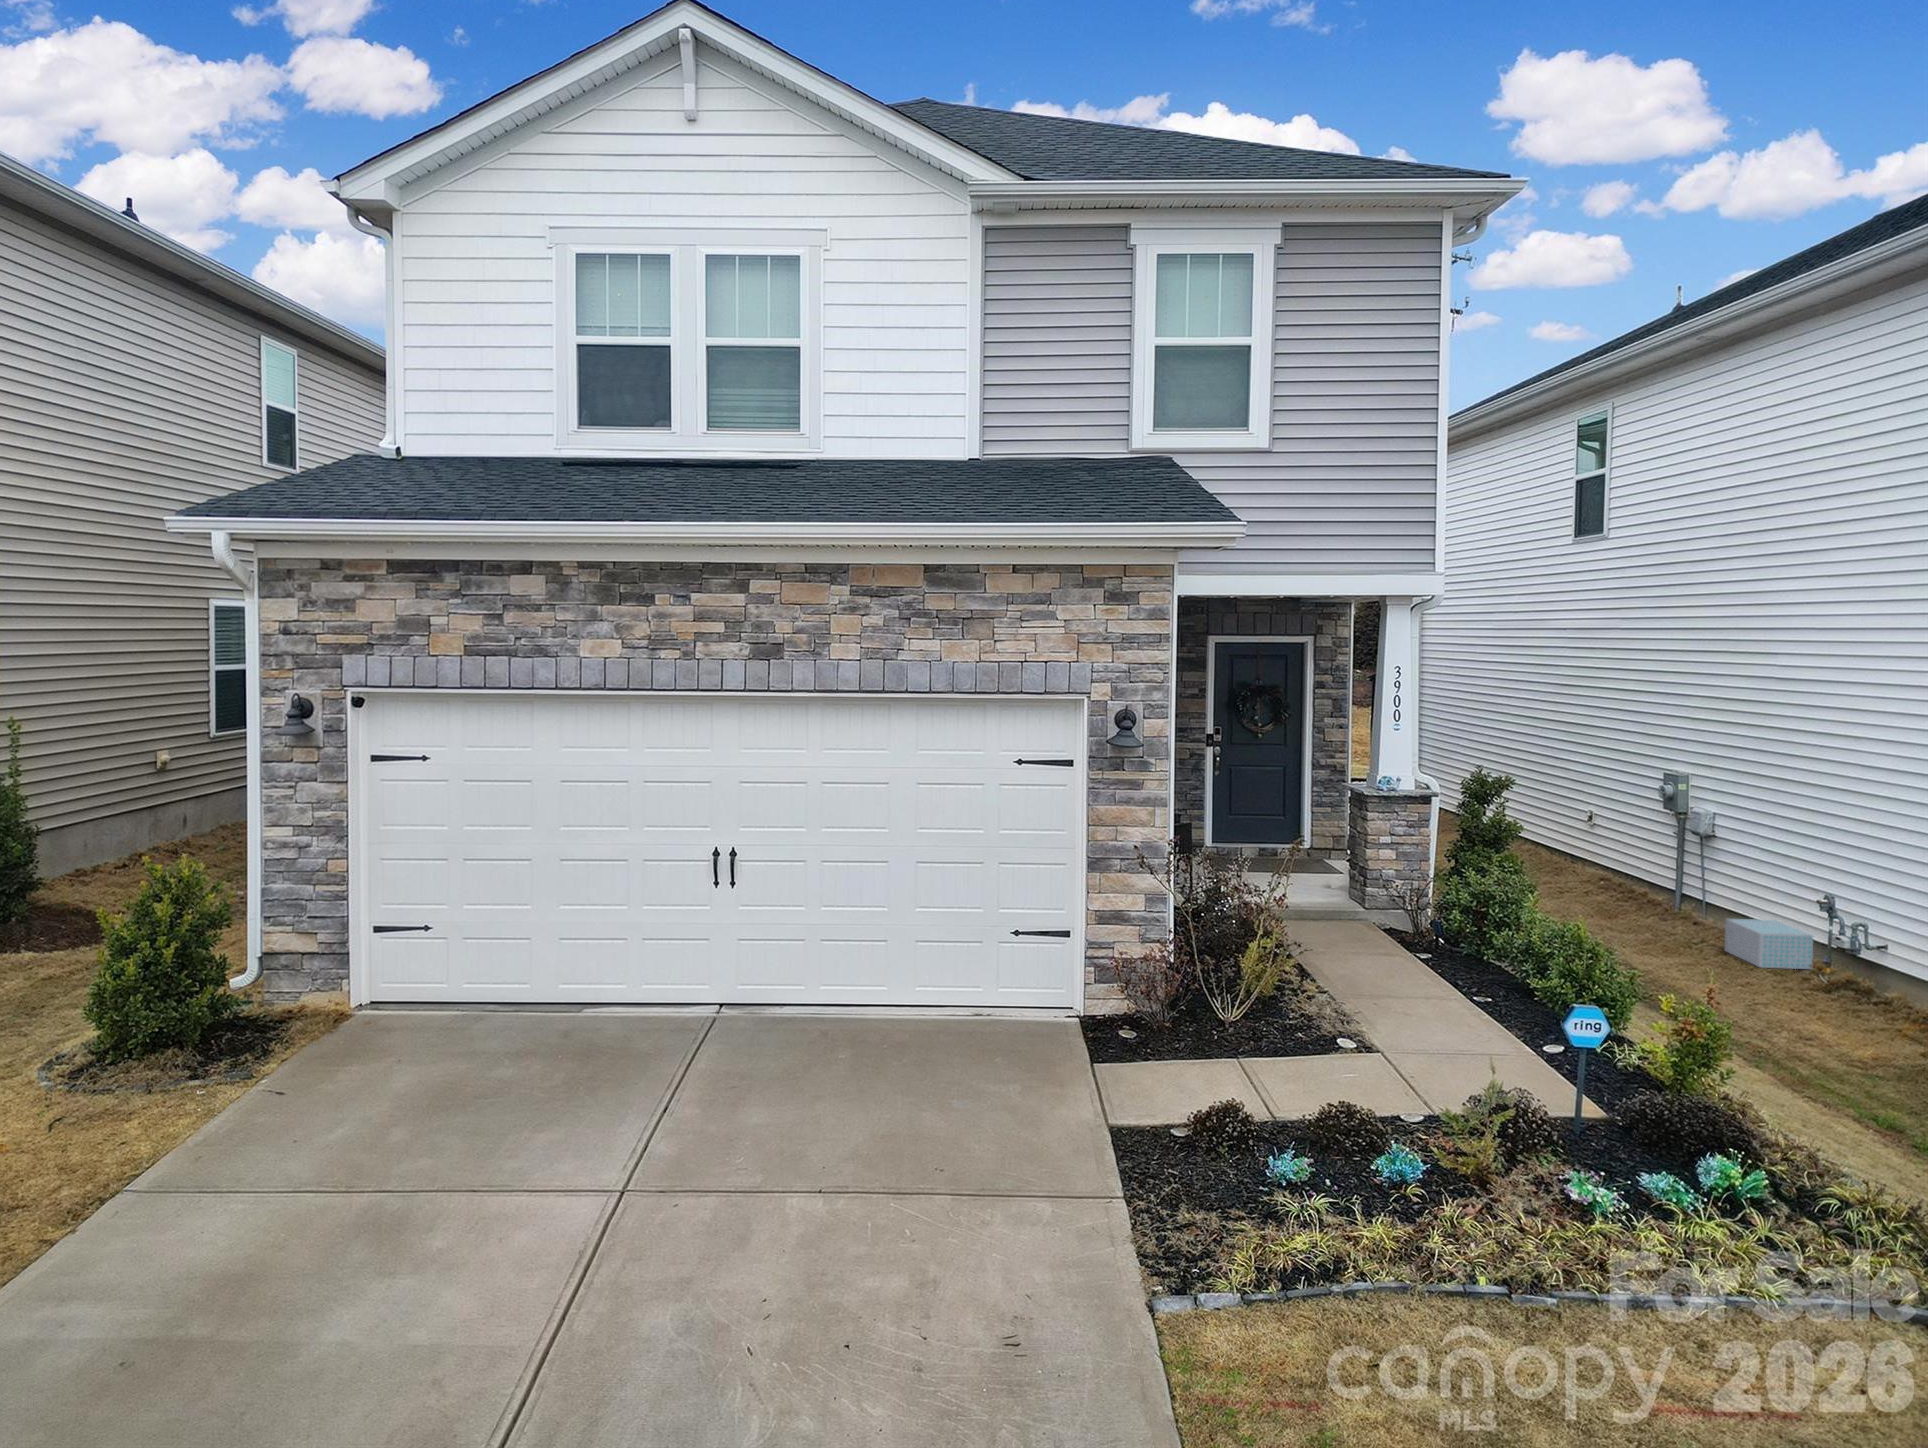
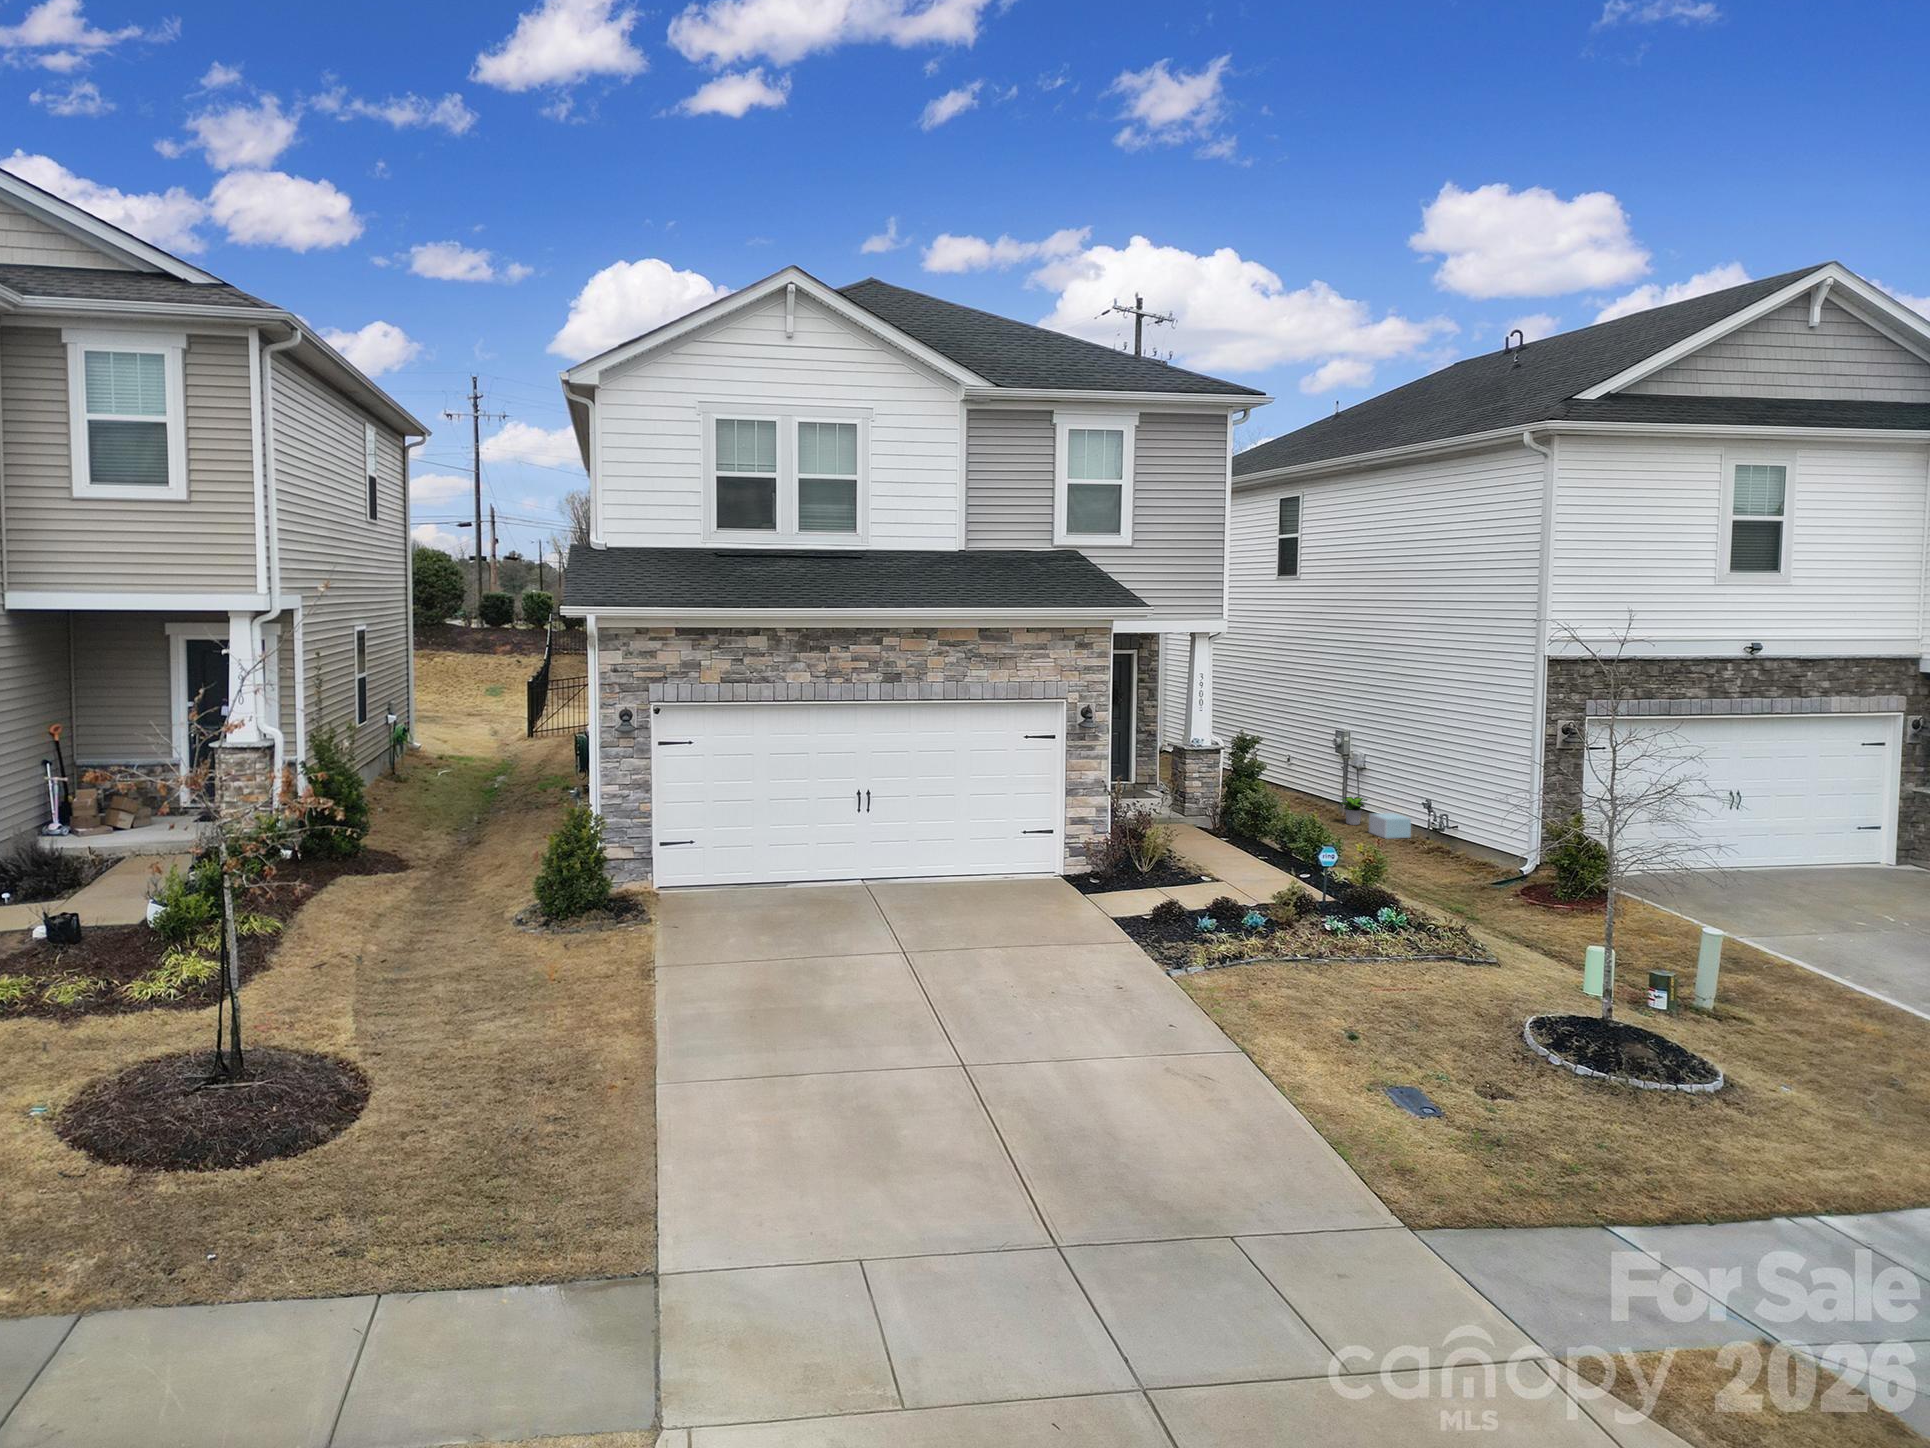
potted plant: none [1666,883,1731,933] -> present [1341,797,1367,825]

